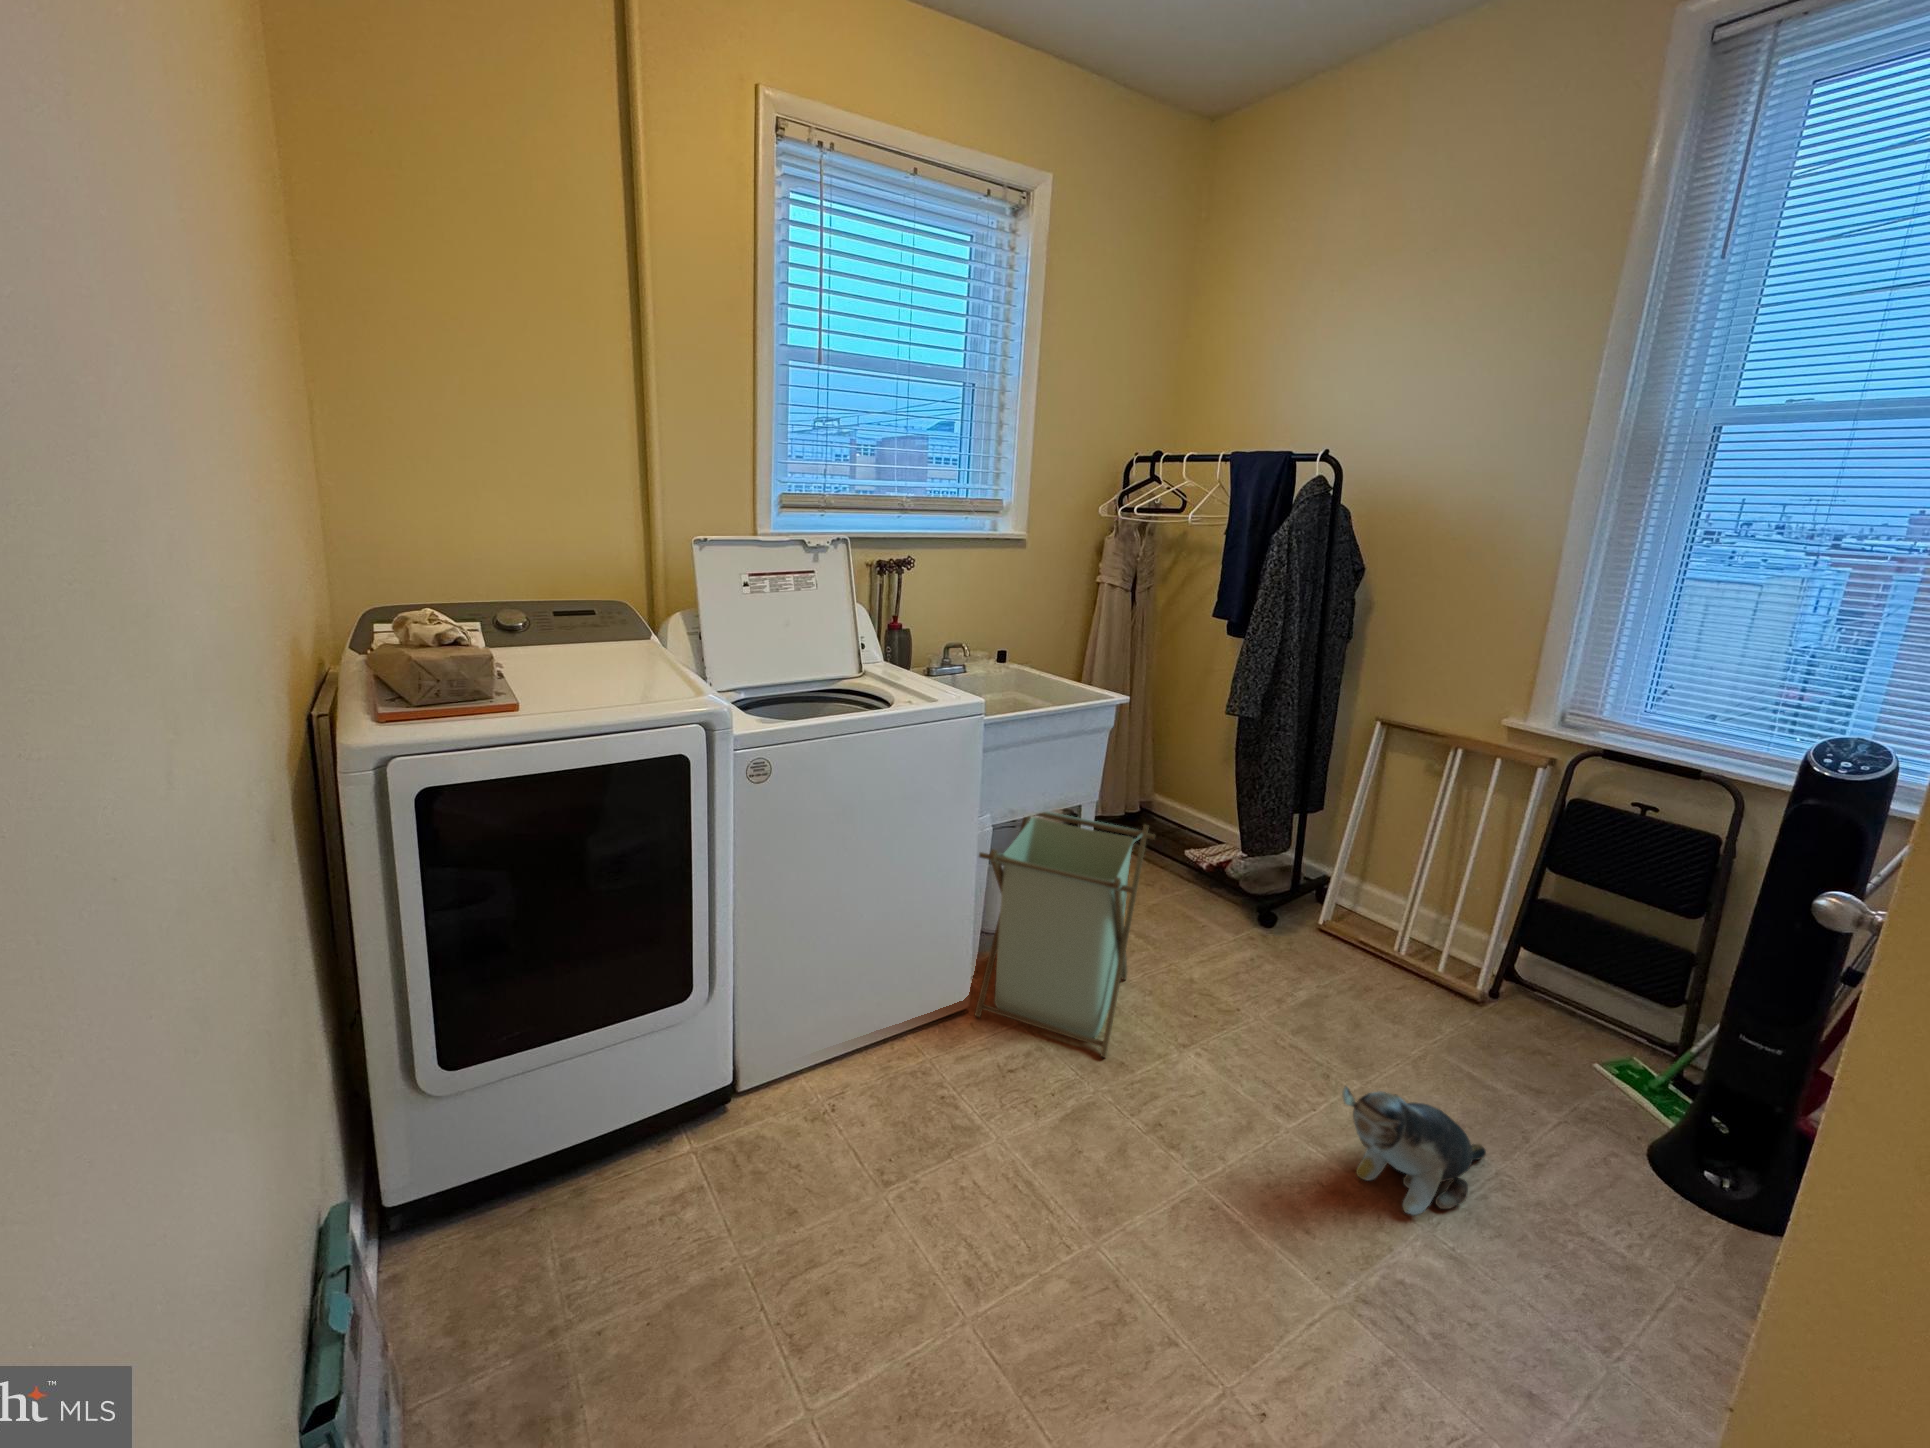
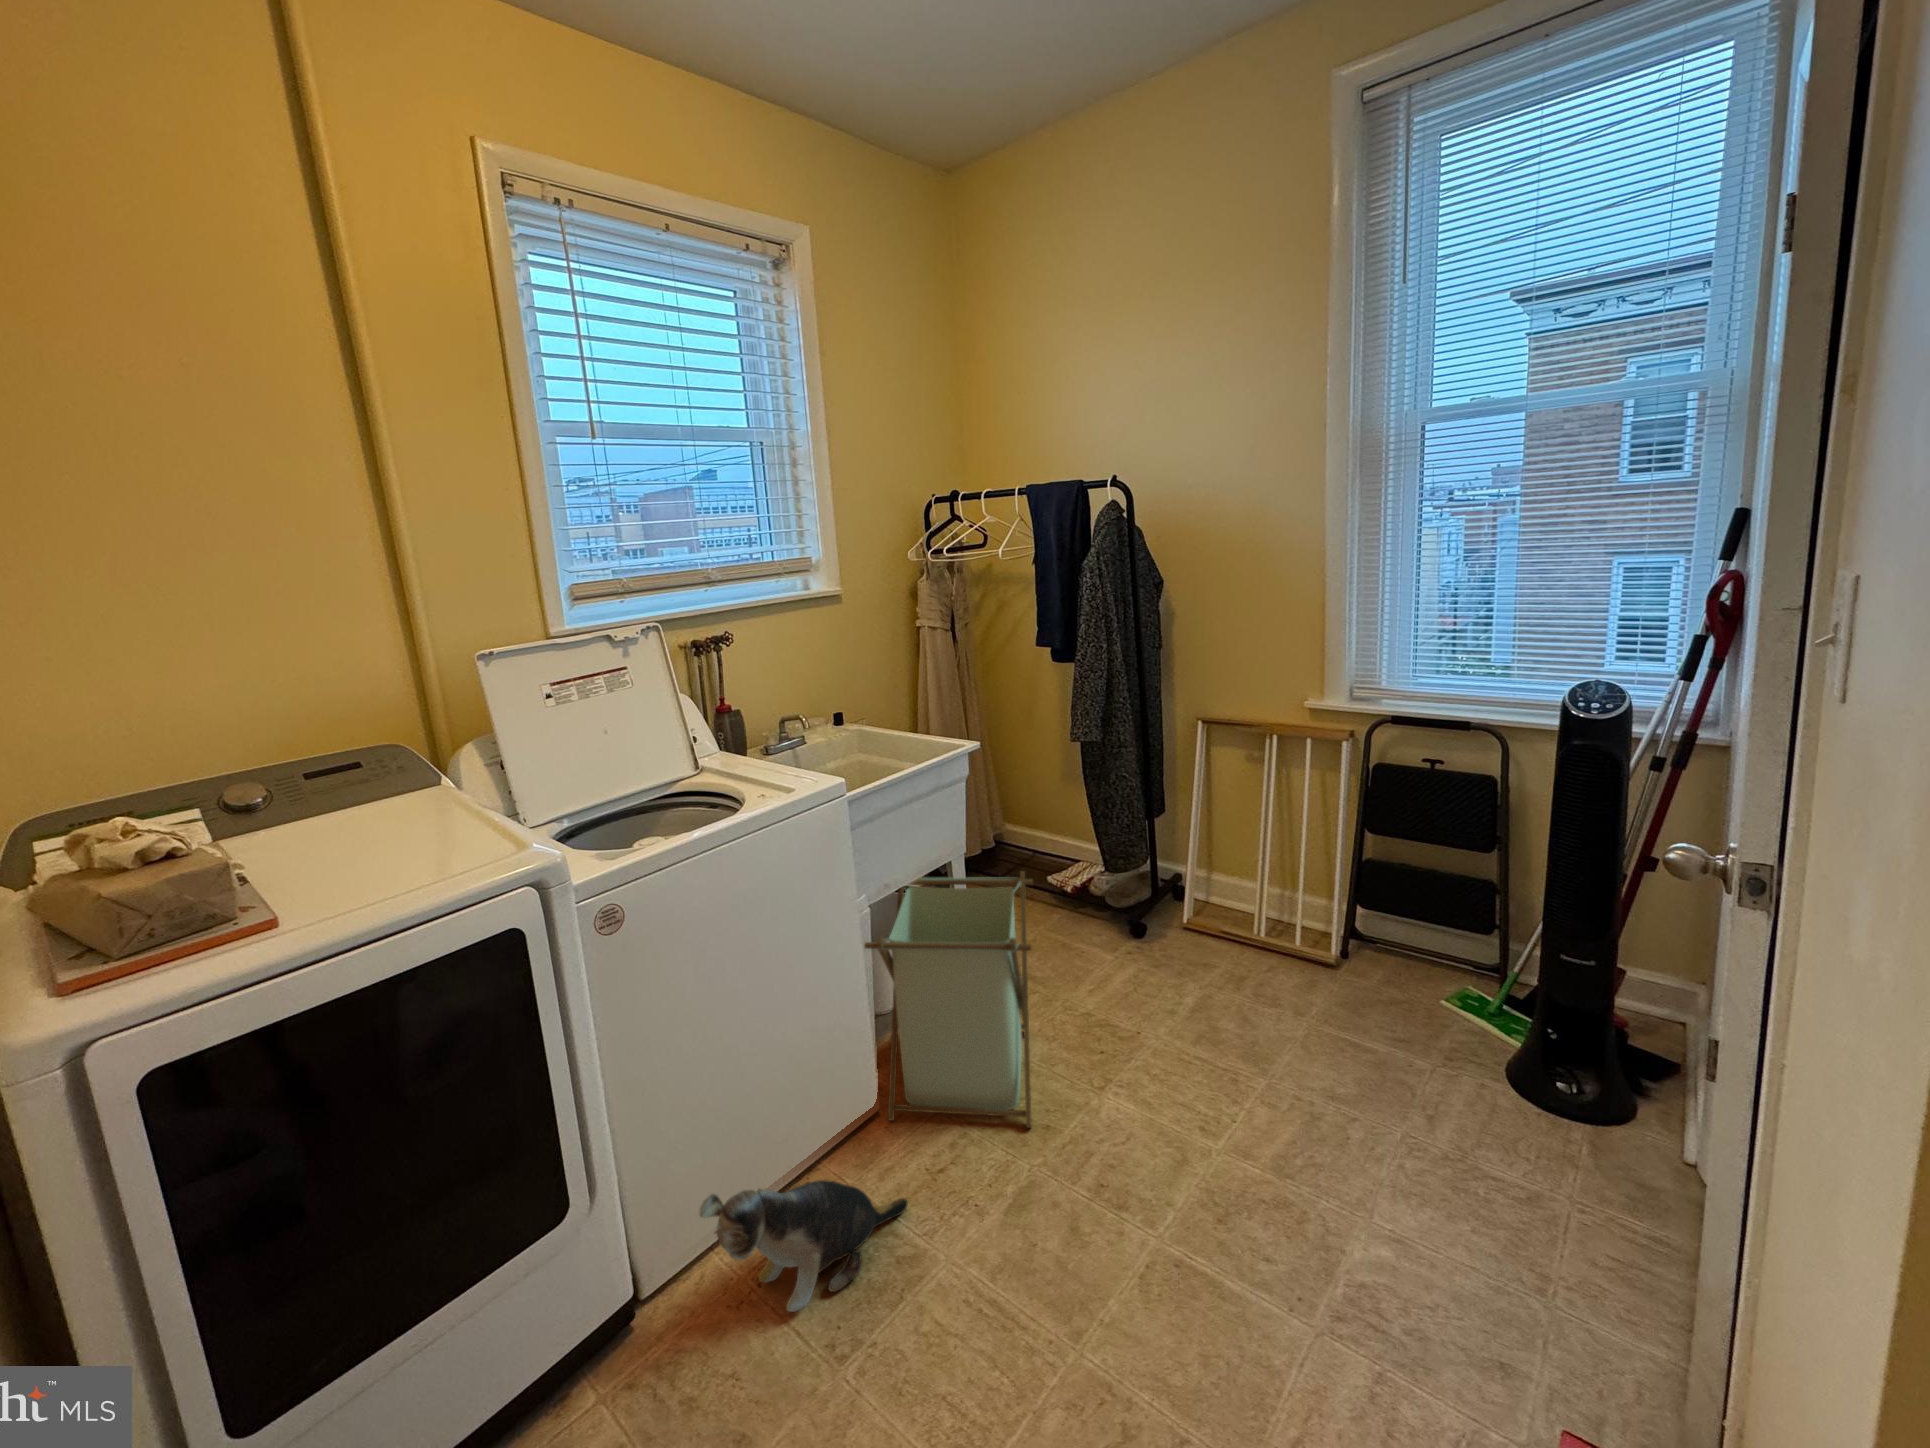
plush toy: present [1342,1087,1486,1215] -> present [700,1180,907,1312]

